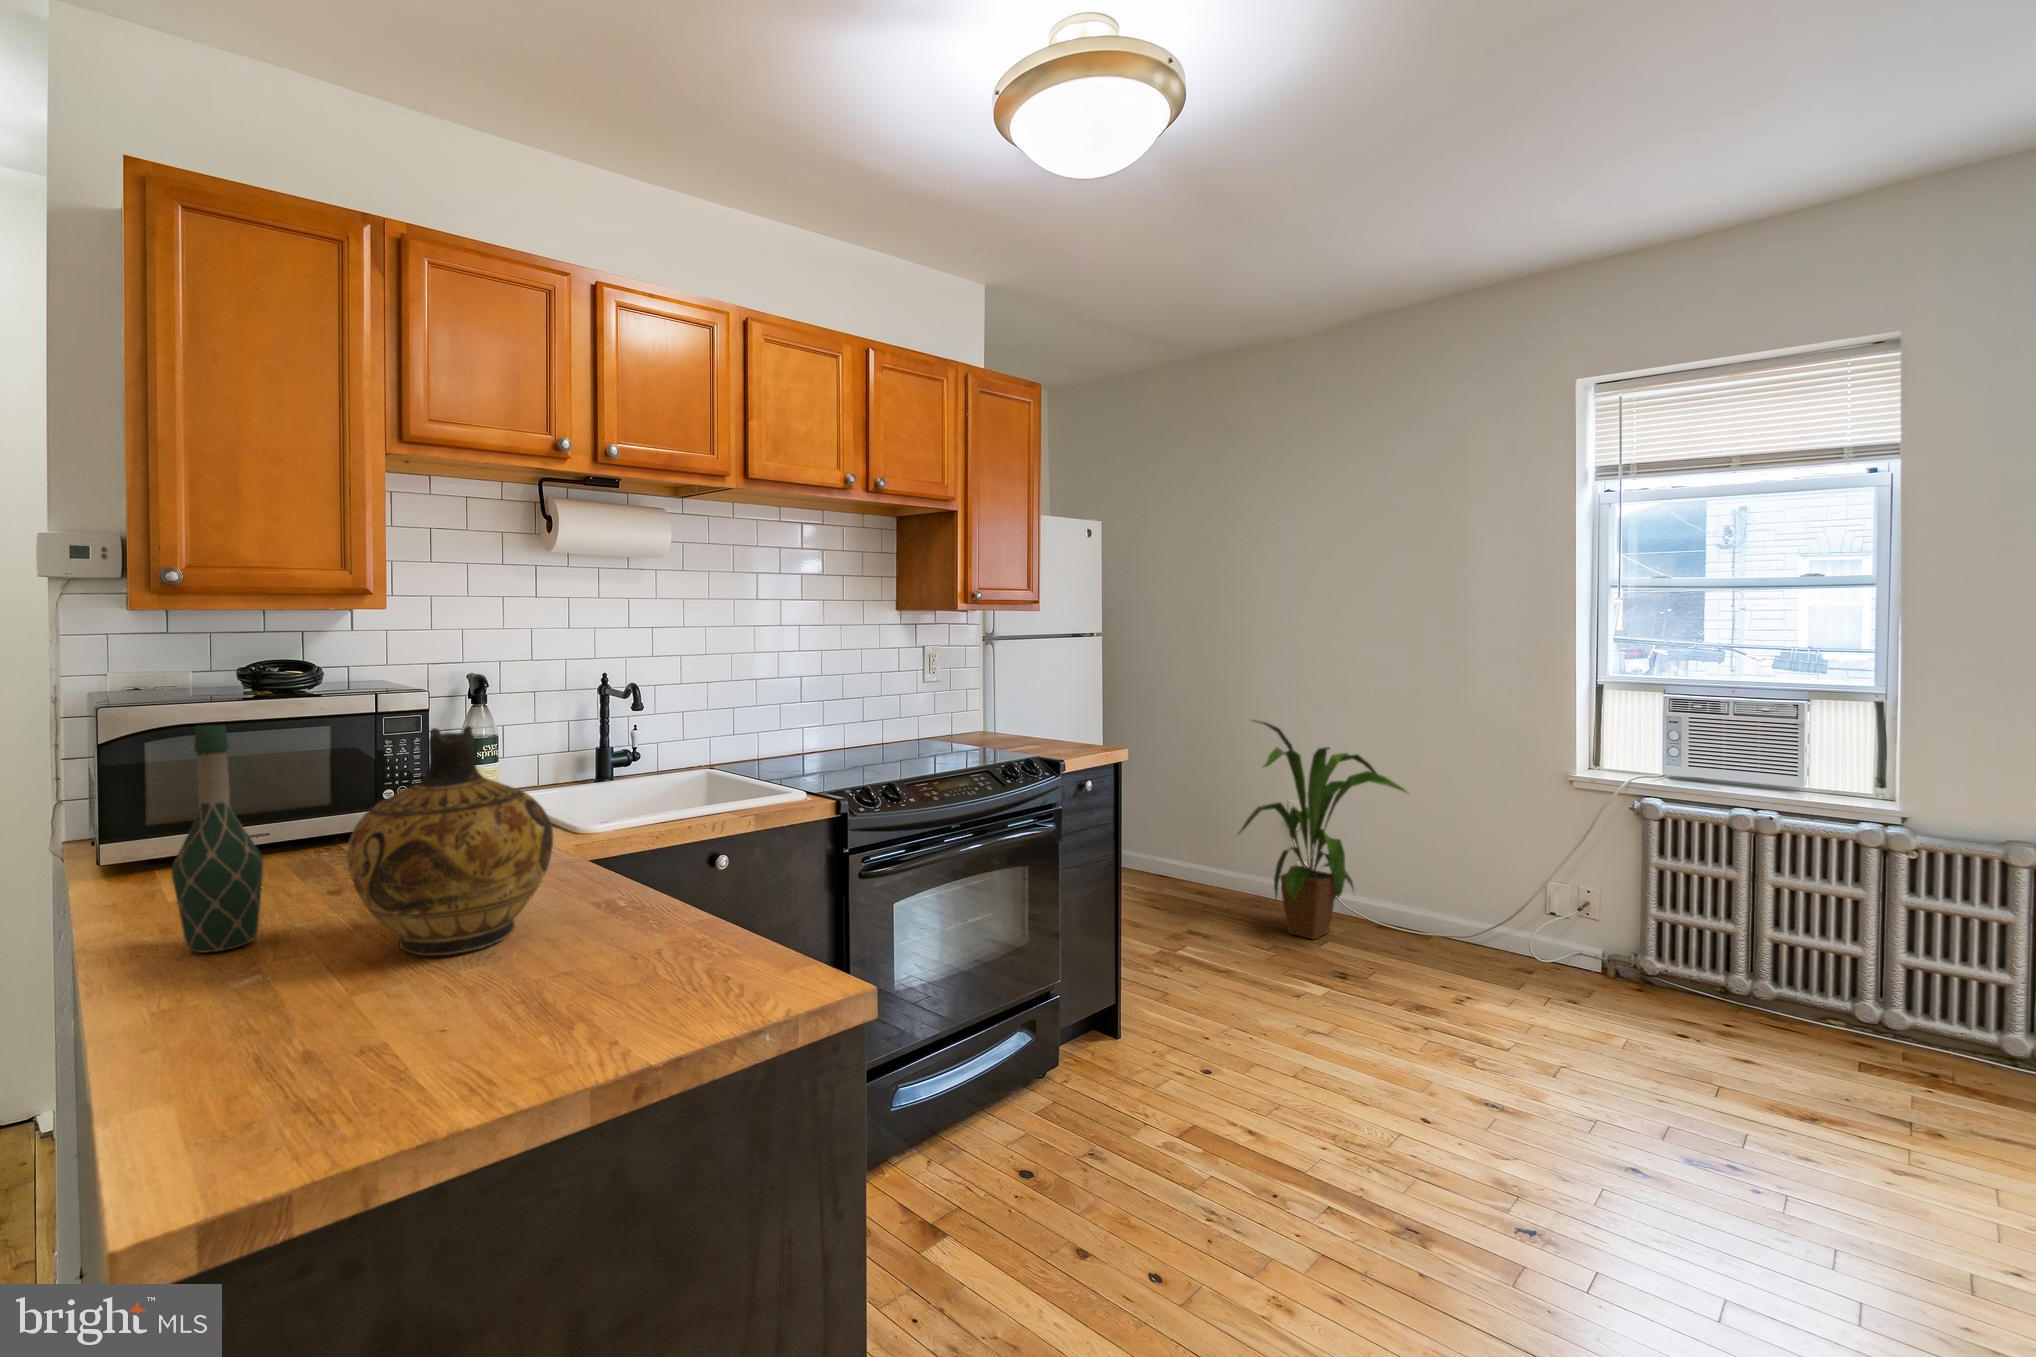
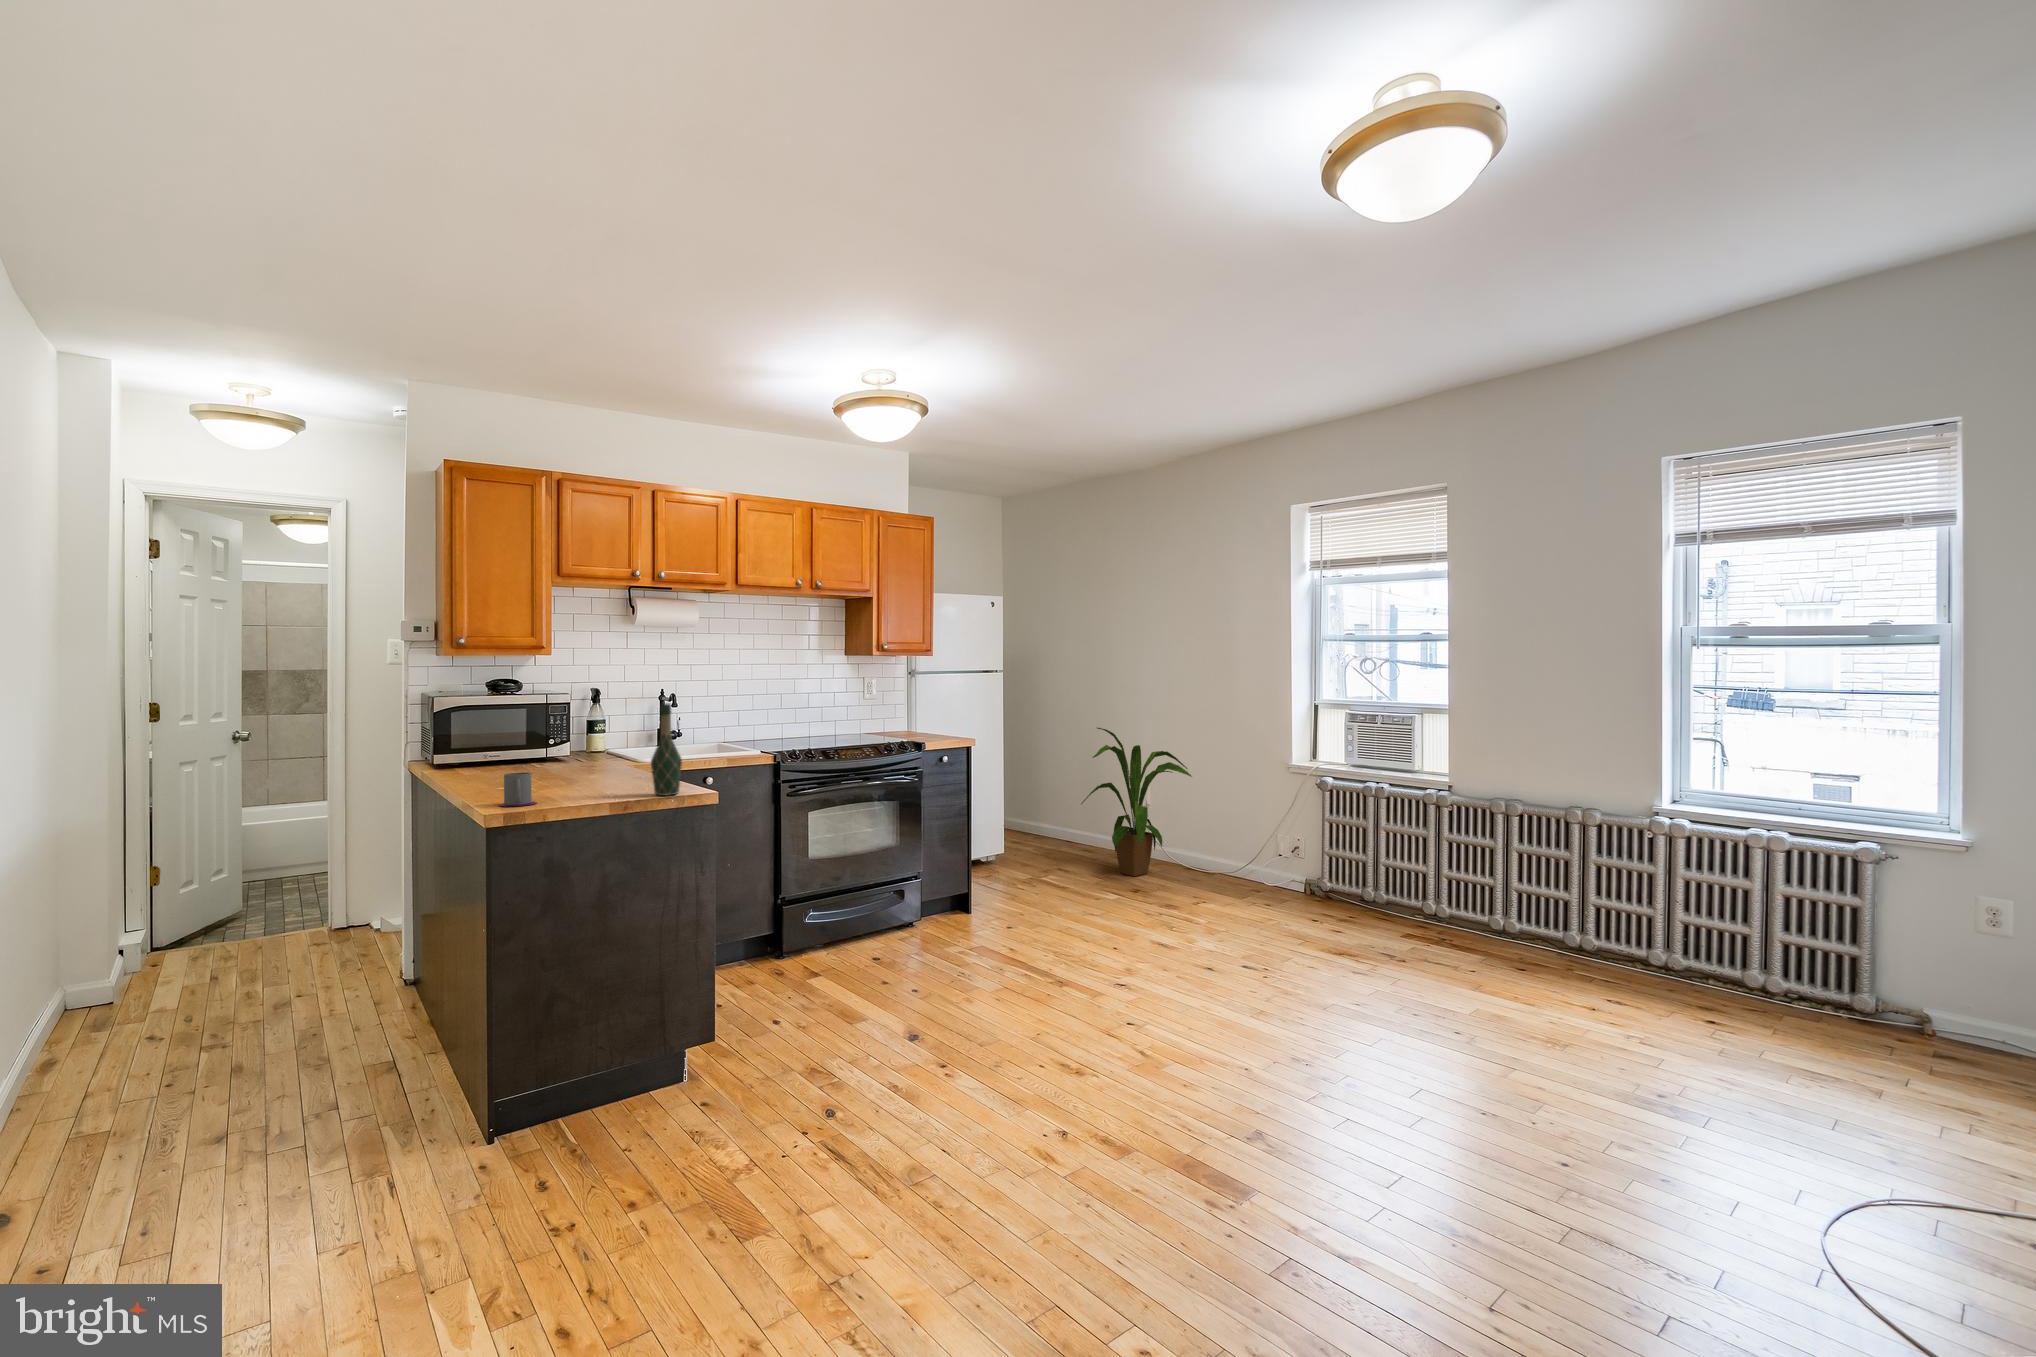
wine bottle: present [172,725,263,953] -> present [651,704,682,796]
ceramic jug: present [347,726,553,955] -> none [541,702,617,789]
mug: none [191,958,327,1088] -> present [499,772,537,807]

